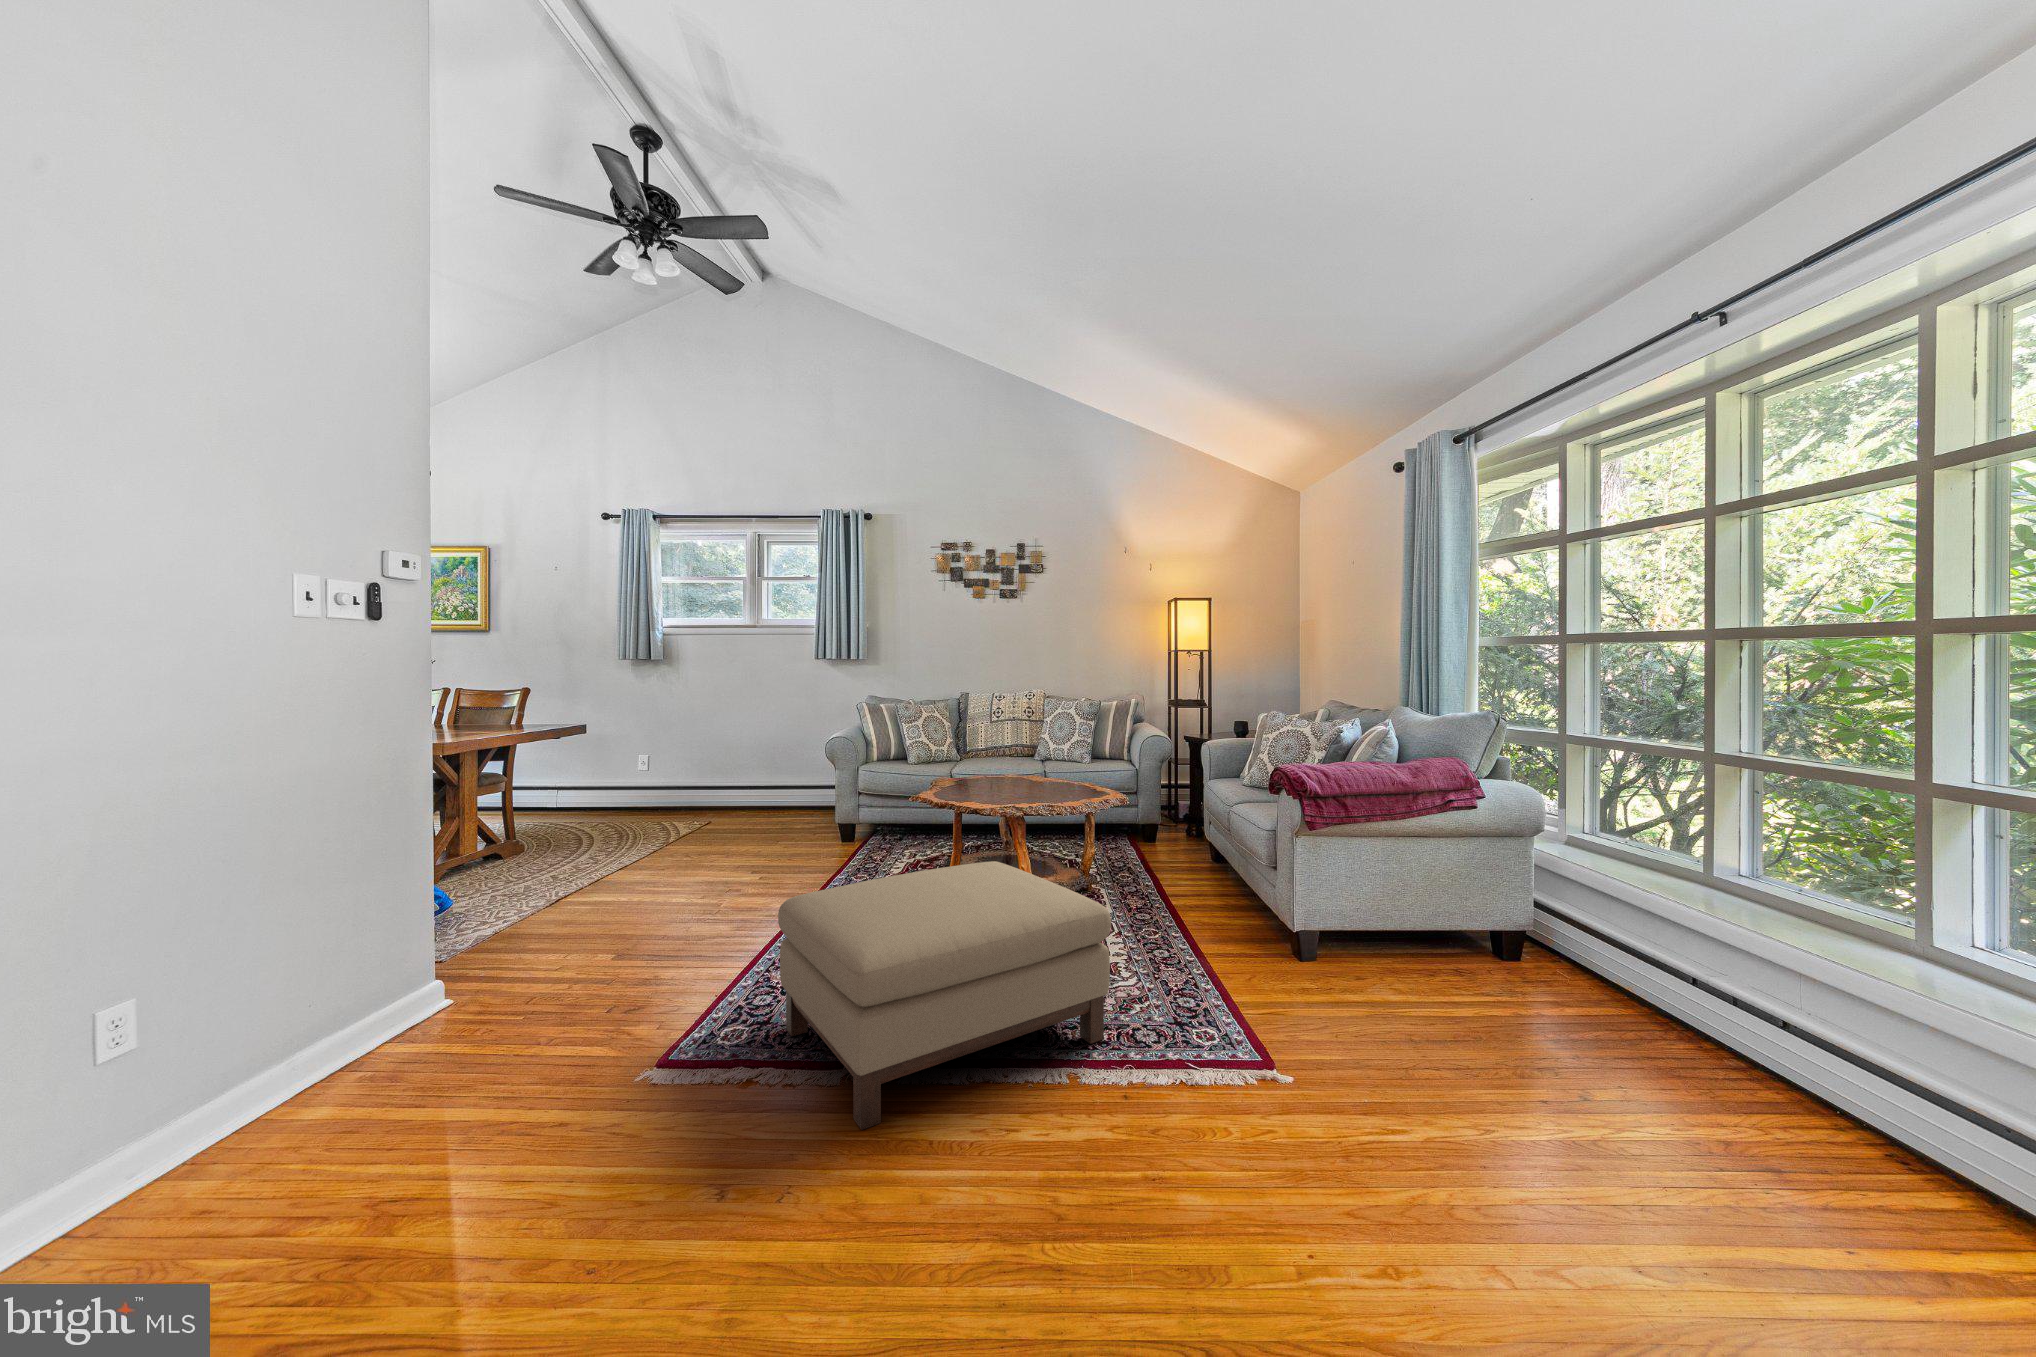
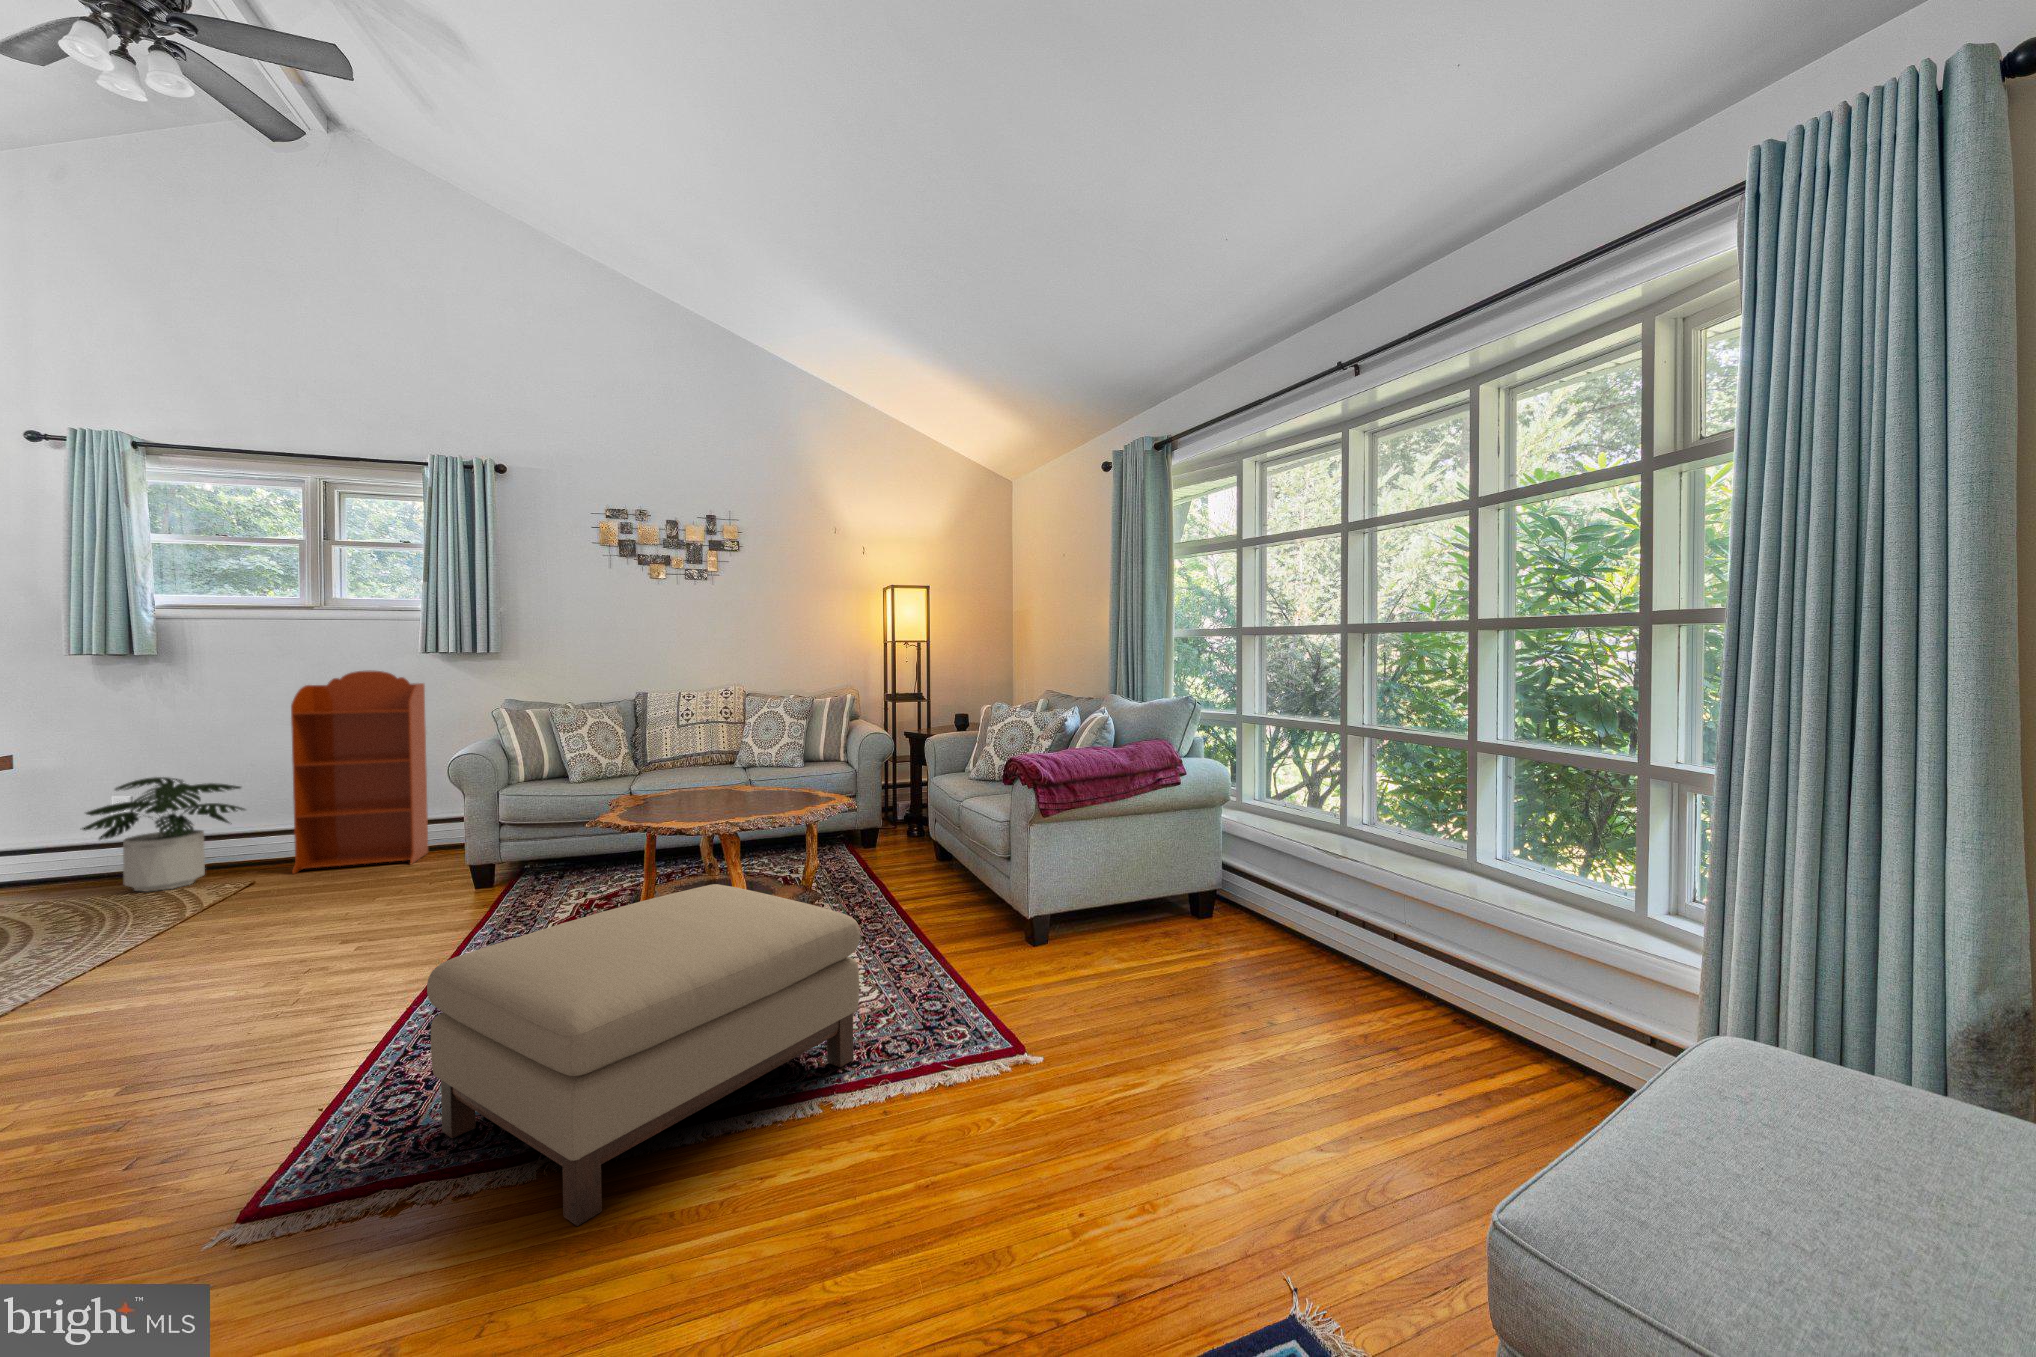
bookcase: none [731,672,815,820] -> present [291,670,428,874]
potted plant: none [619,744,706,822] -> present [82,777,245,892]

